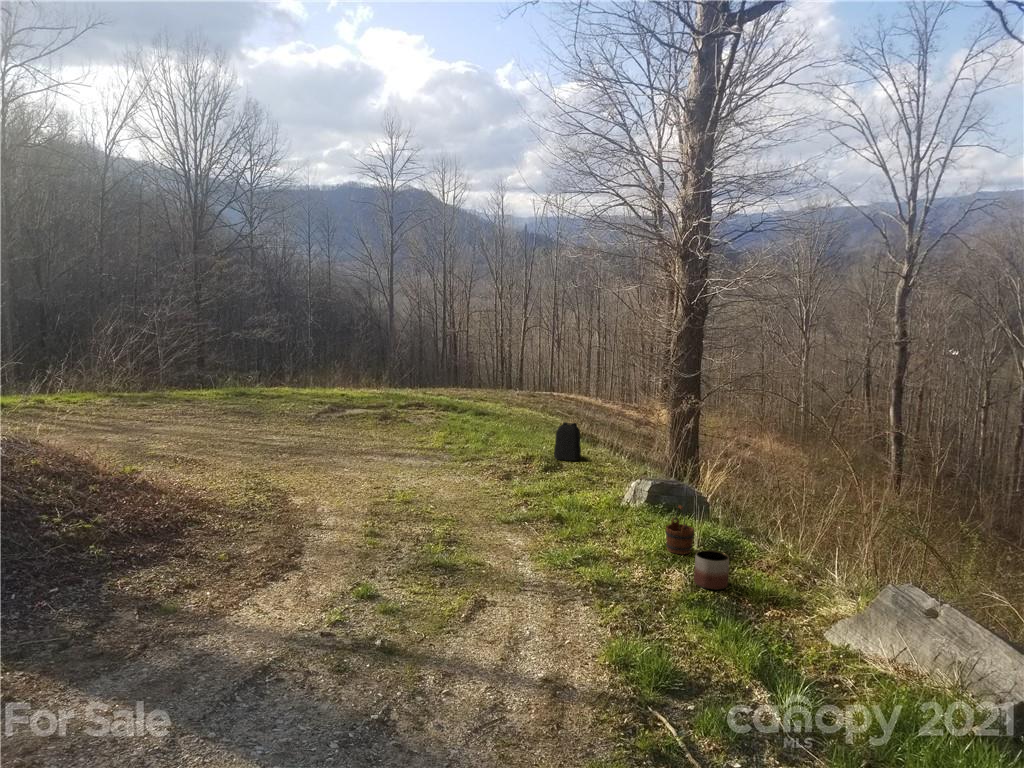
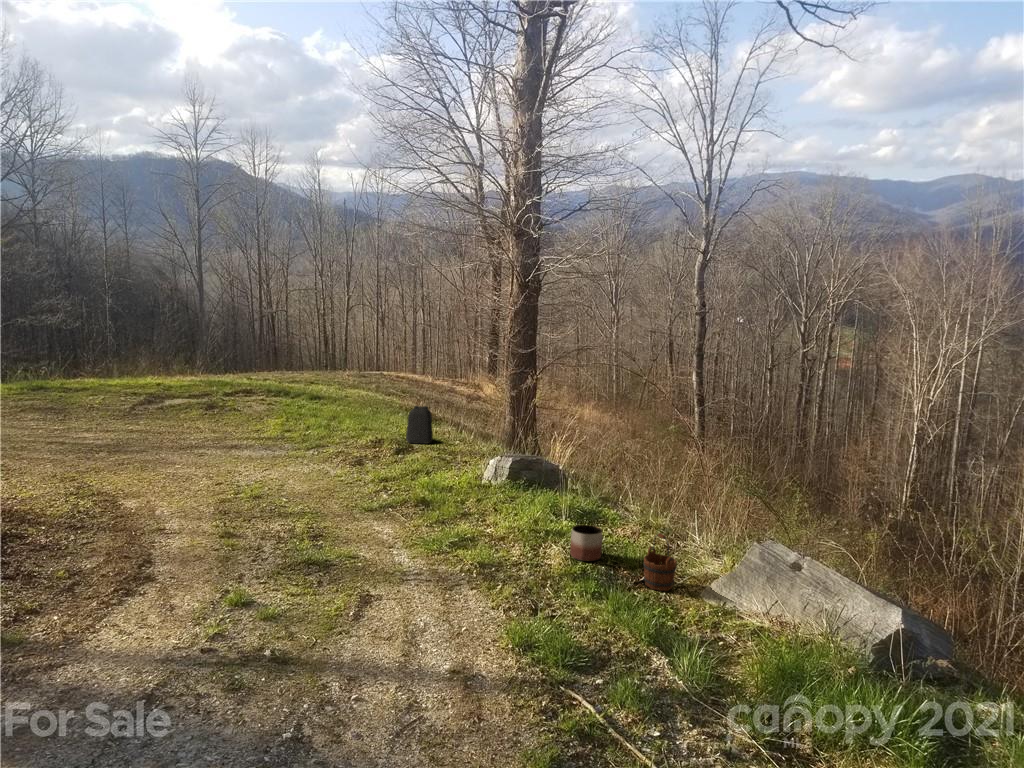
wooden bucket: present [666,505,694,555] -> present [643,533,677,591]

